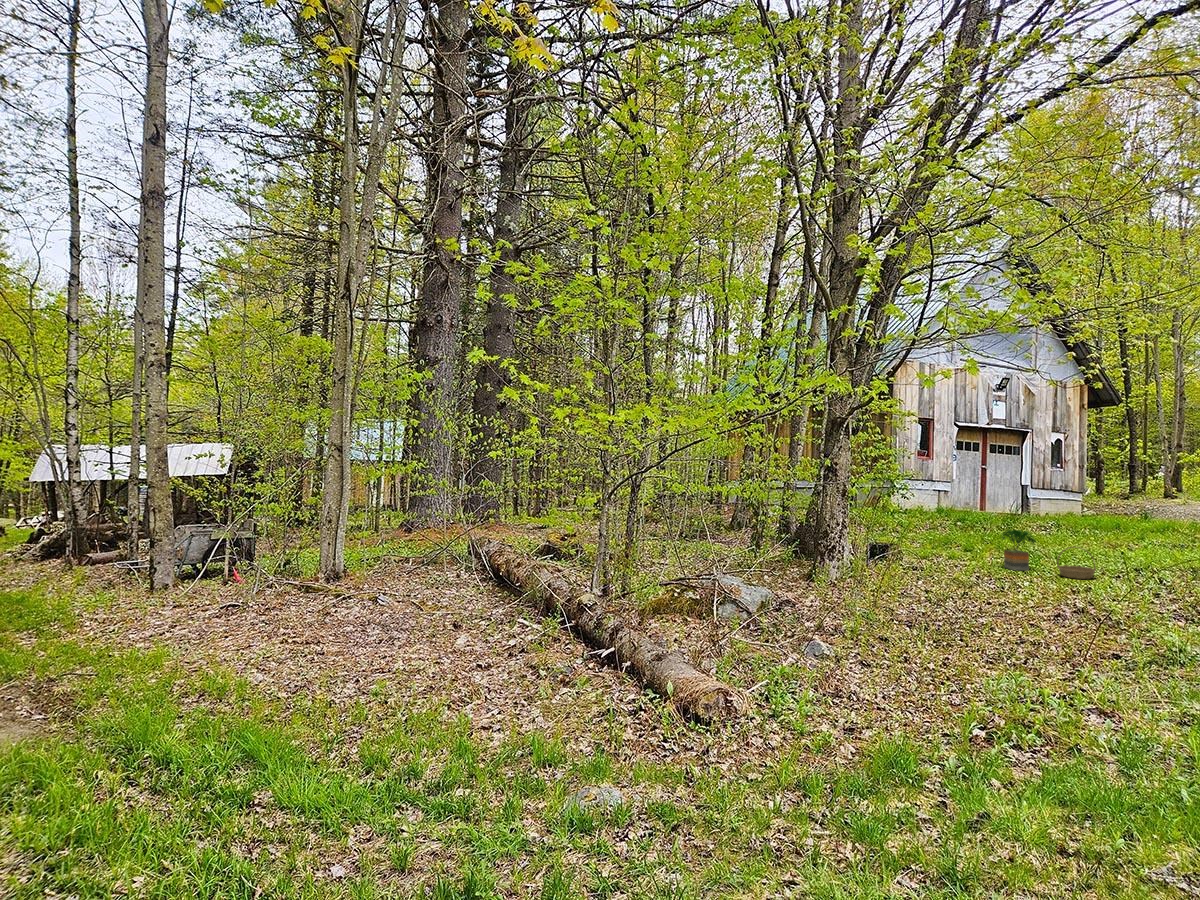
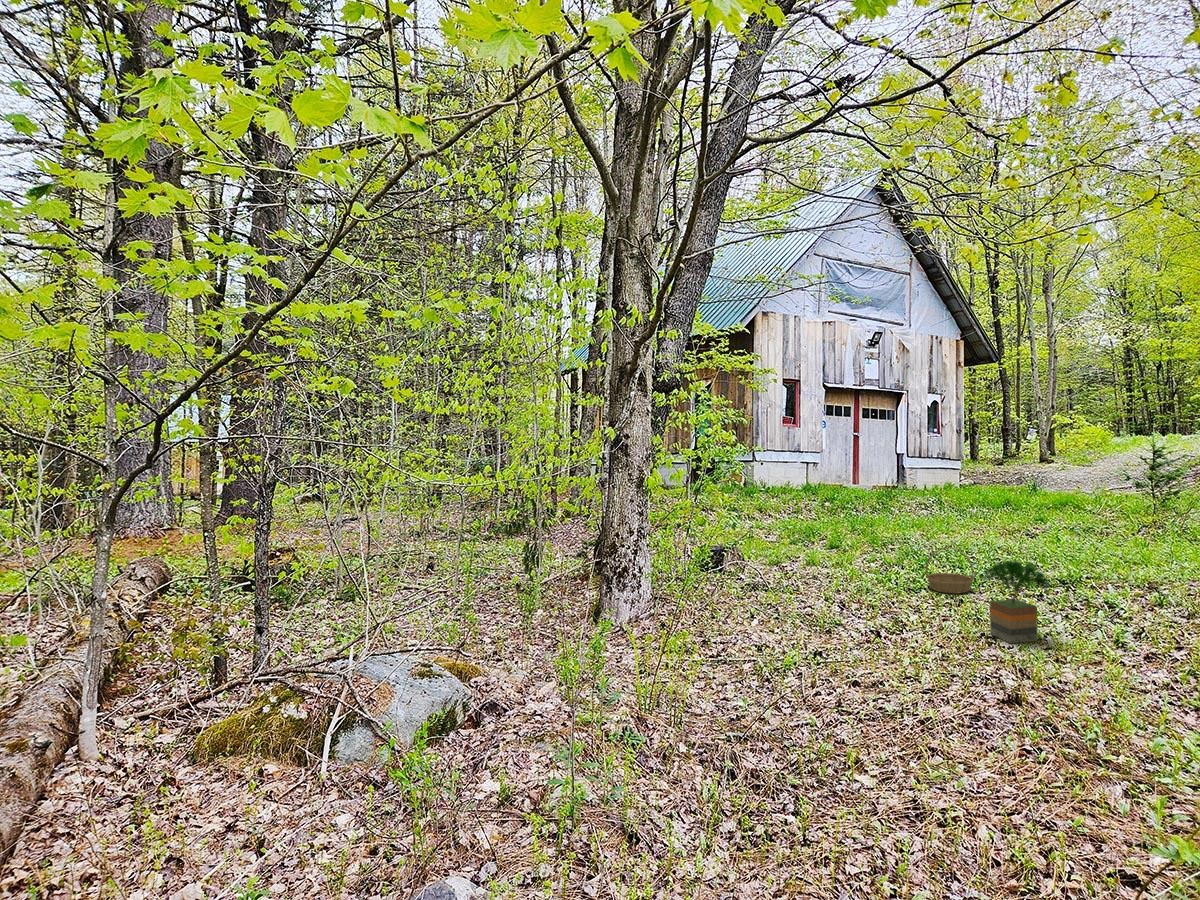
potted tree: present [1001,530,1036,570] -> present [983,560,1051,643]

